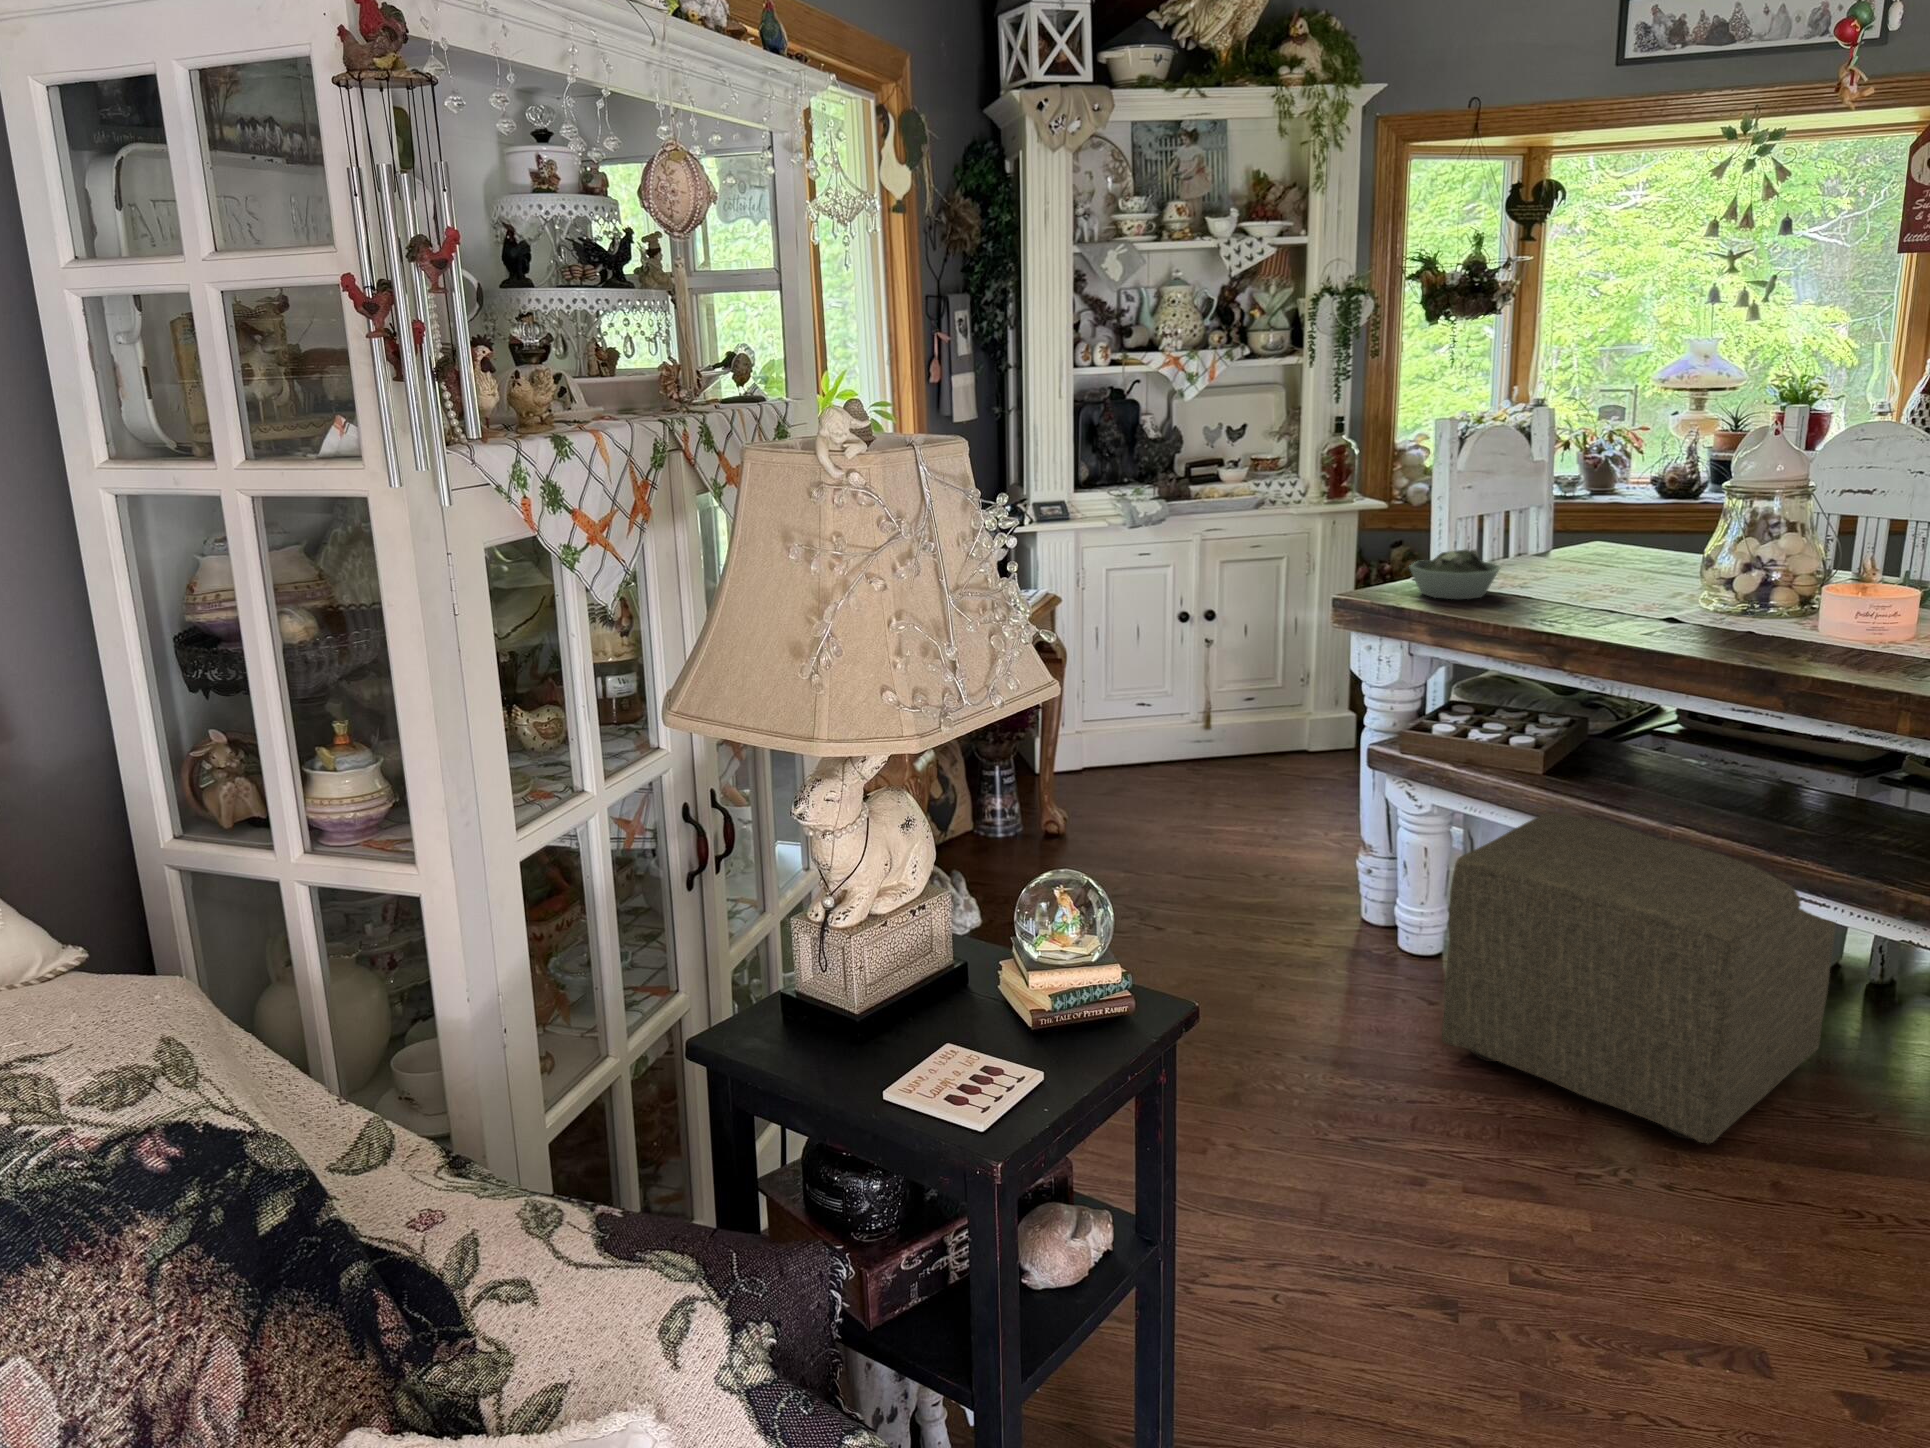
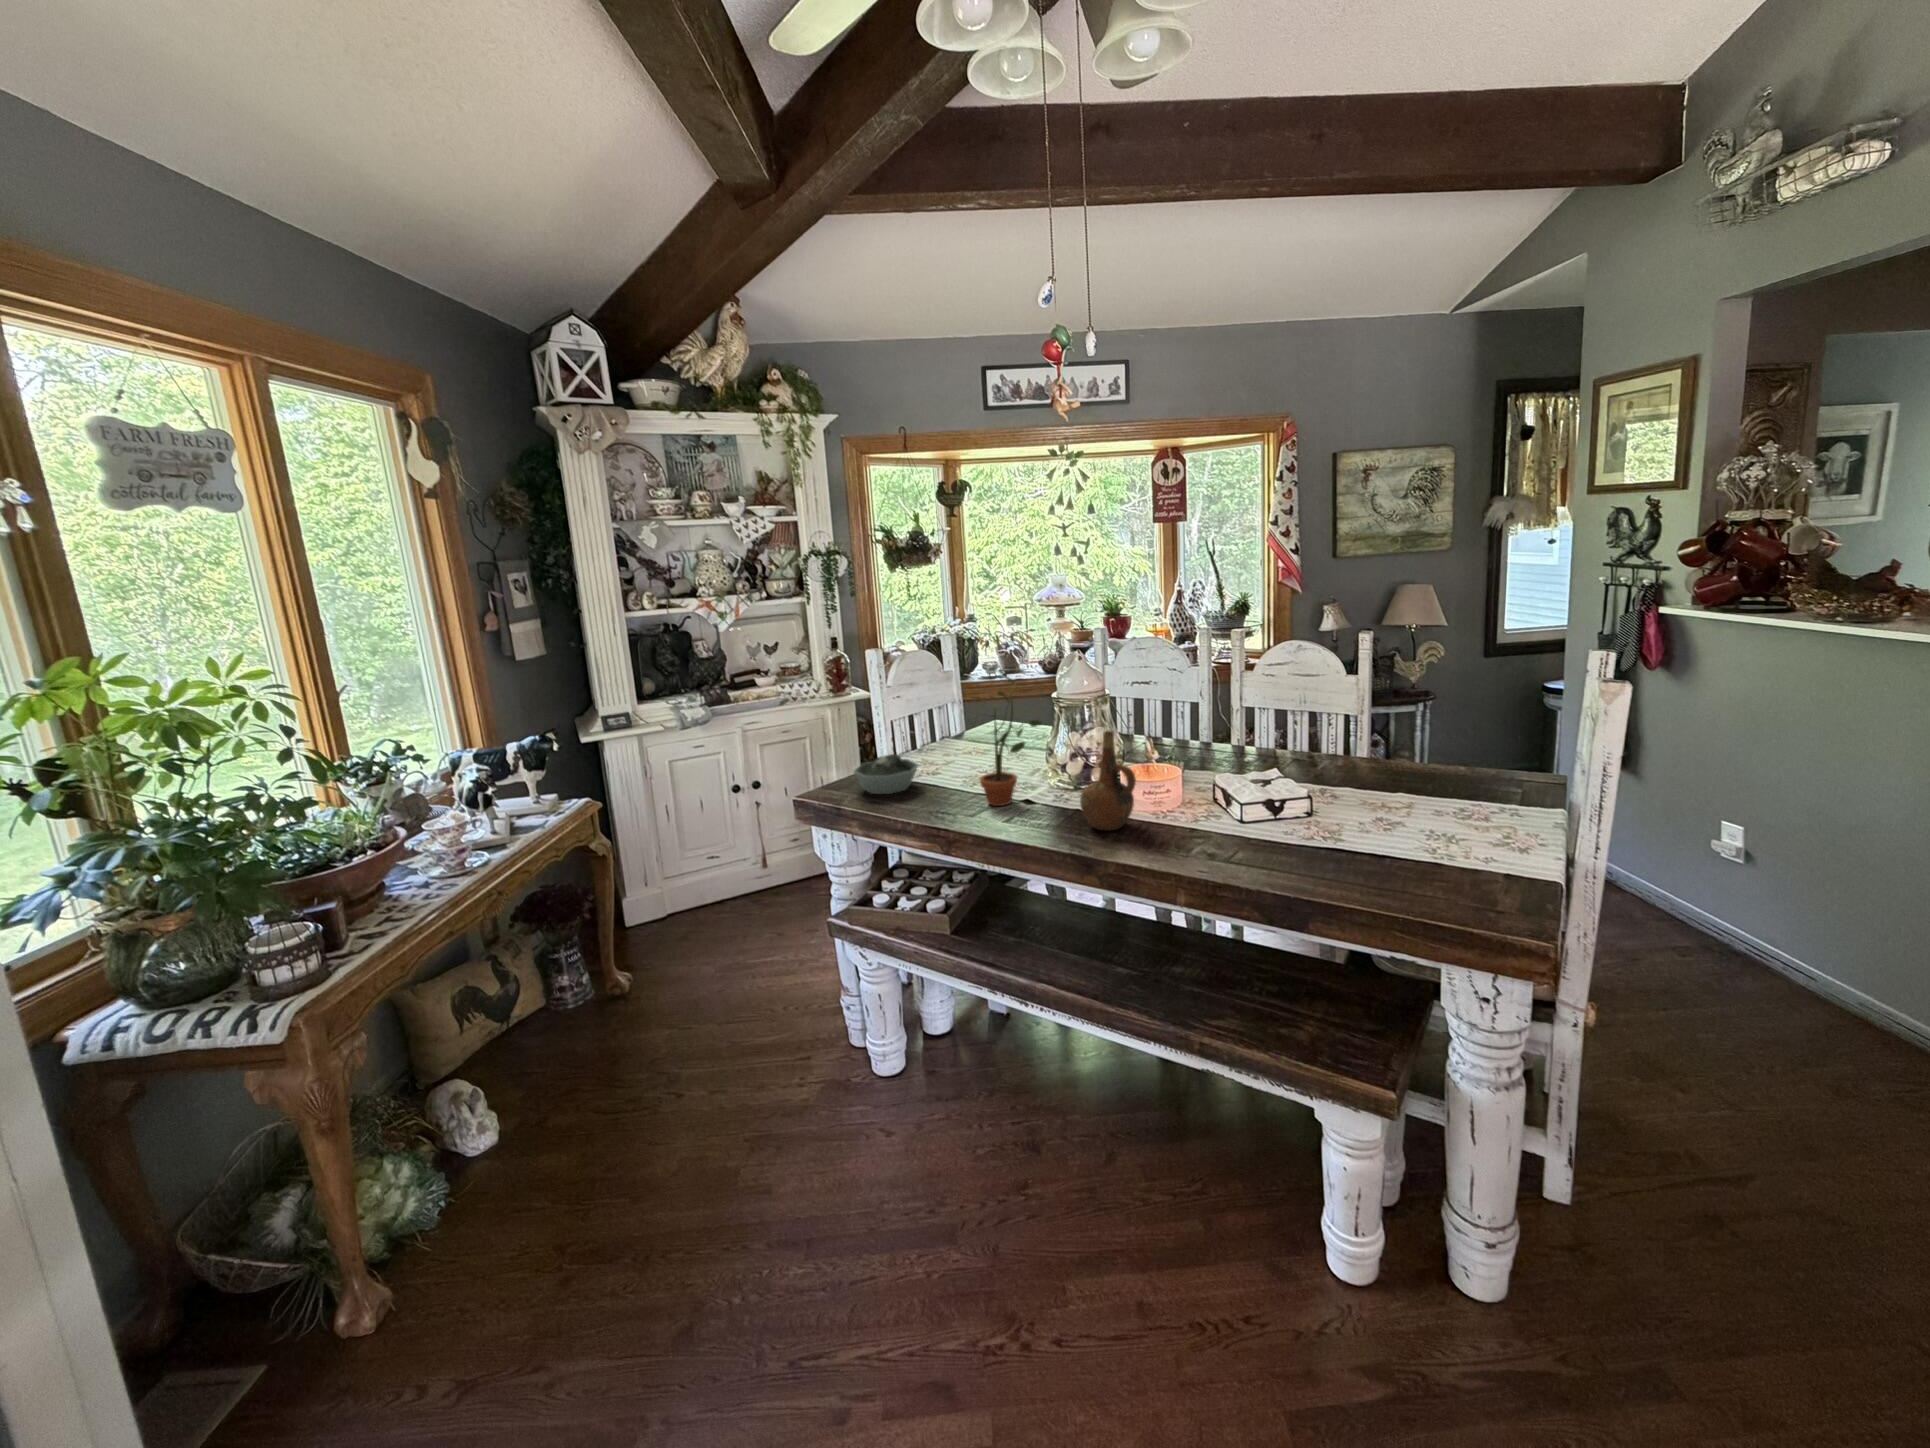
potted plant: none [1600,437,1712,621] -> present [971,670,1041,806]
ceramic pitcher: none [1764,516,1861,655] -> present [1080,731,1136,830]
ottoman: present [1442,814,1836,1144] -> none [887,936,1154,1236]

